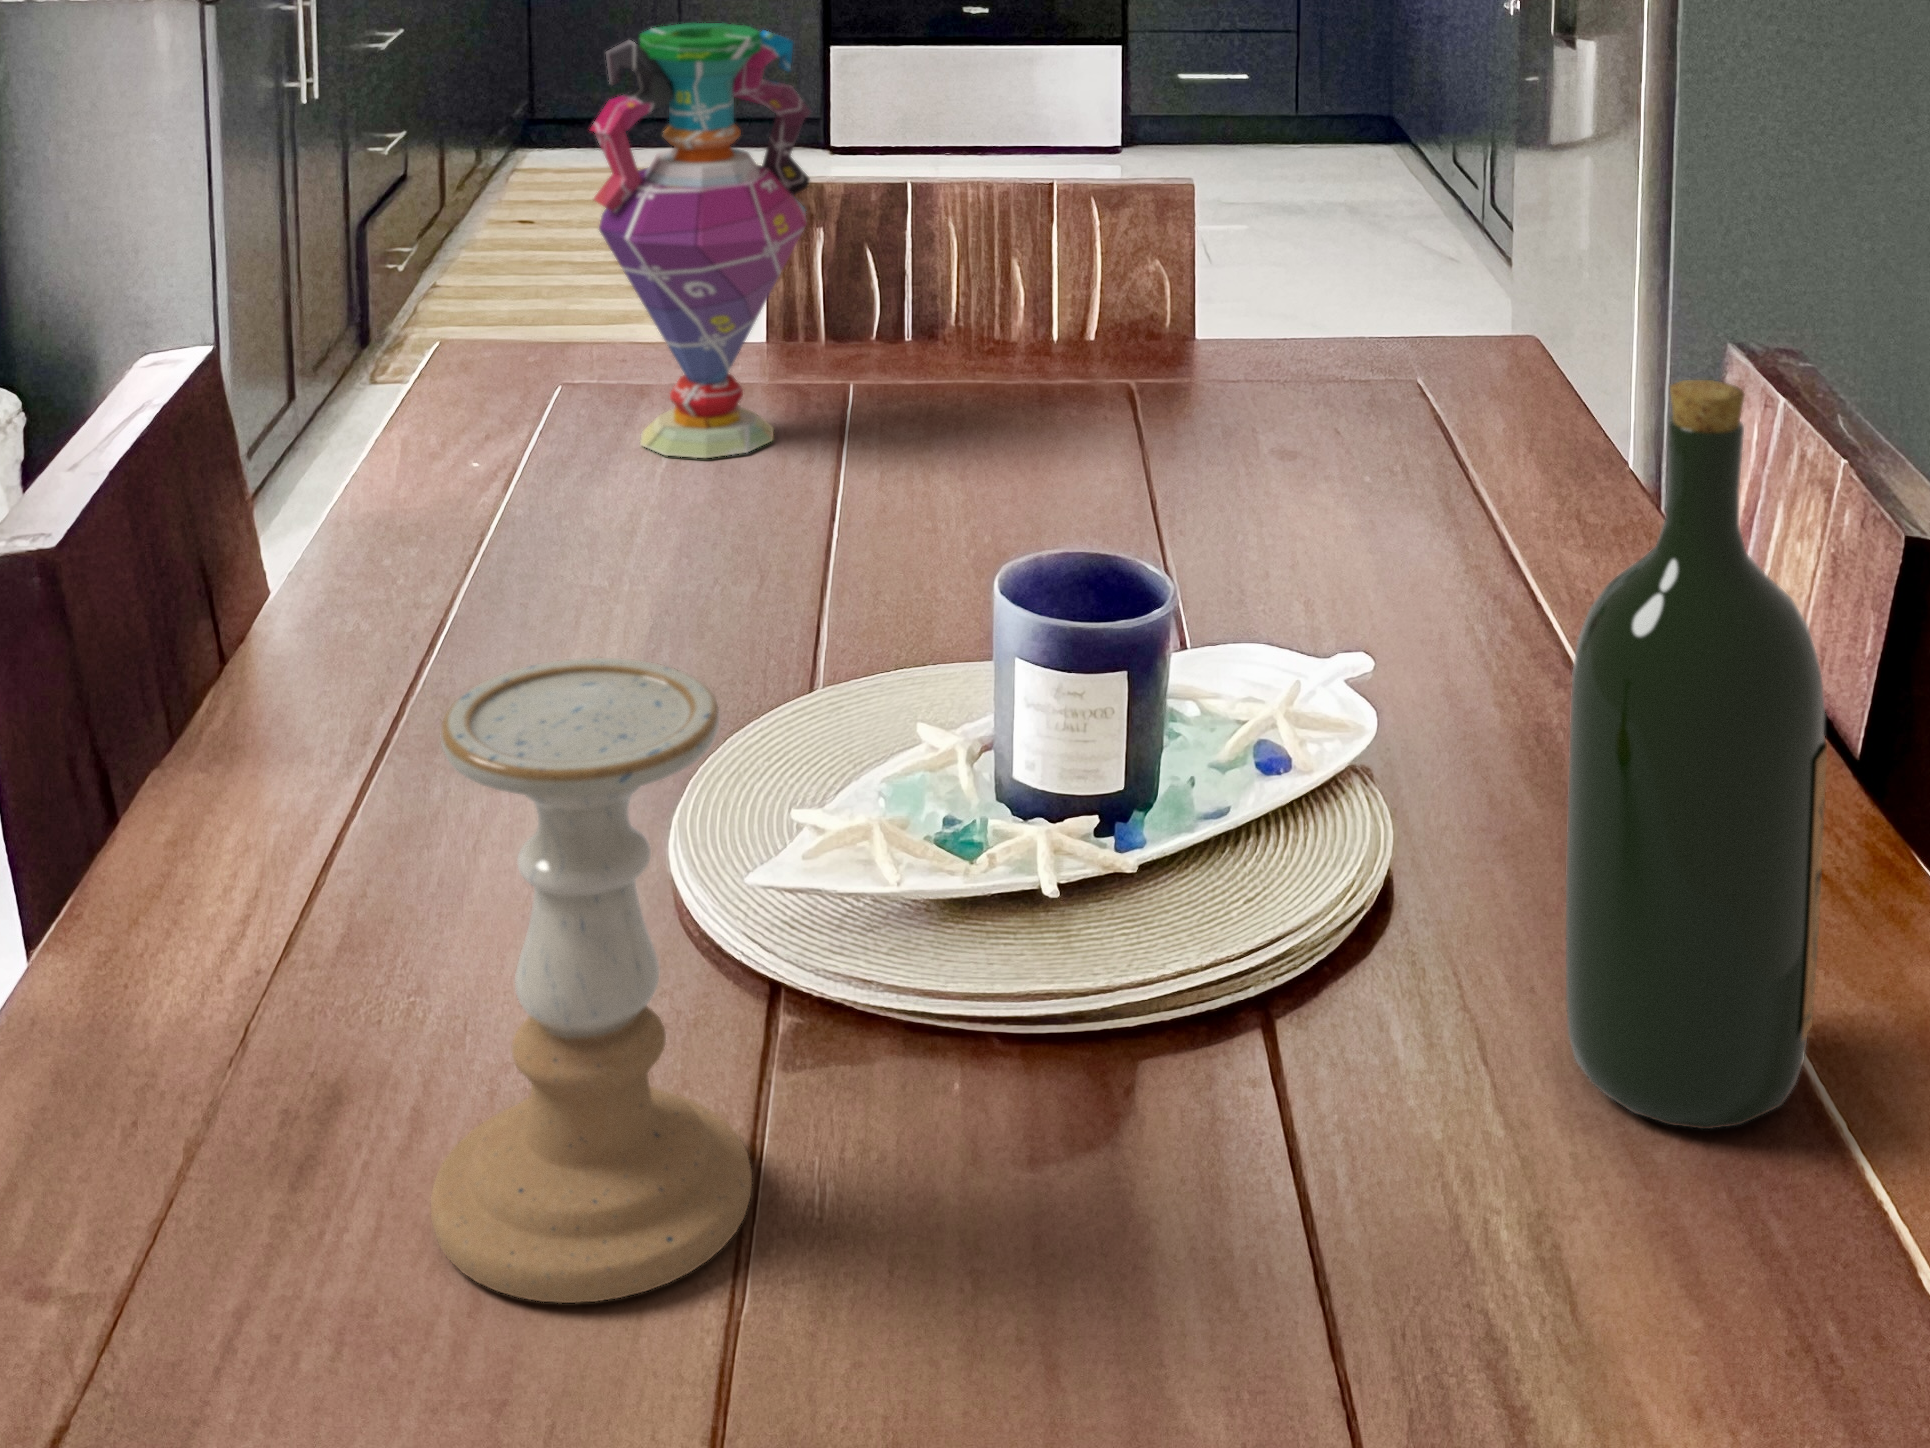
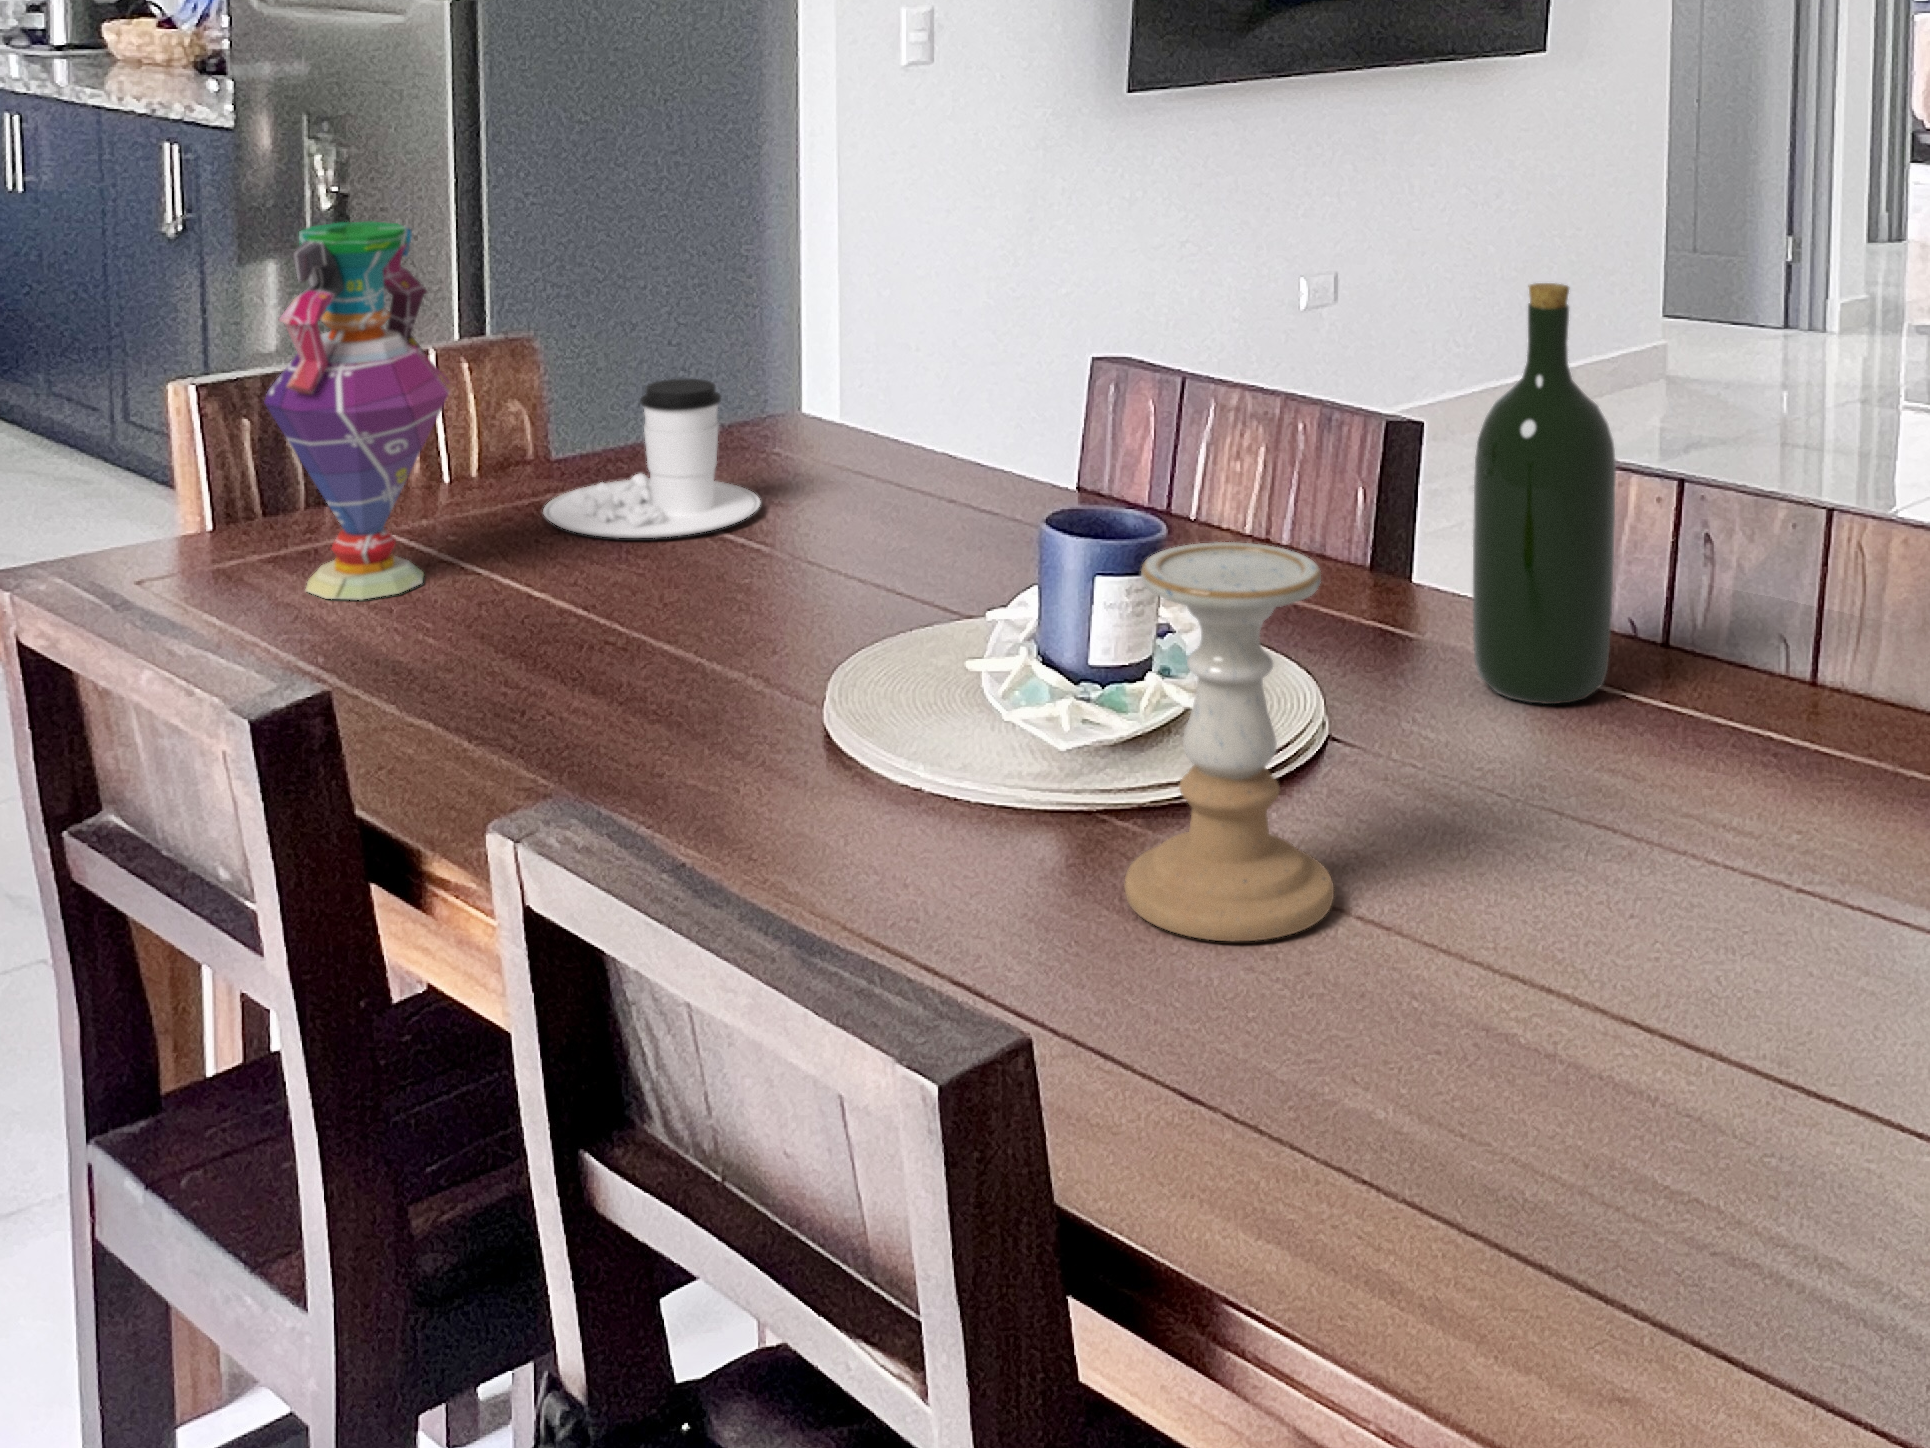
coffee cup: none [985,269,1257,471] -> present [543,379,760,538]

